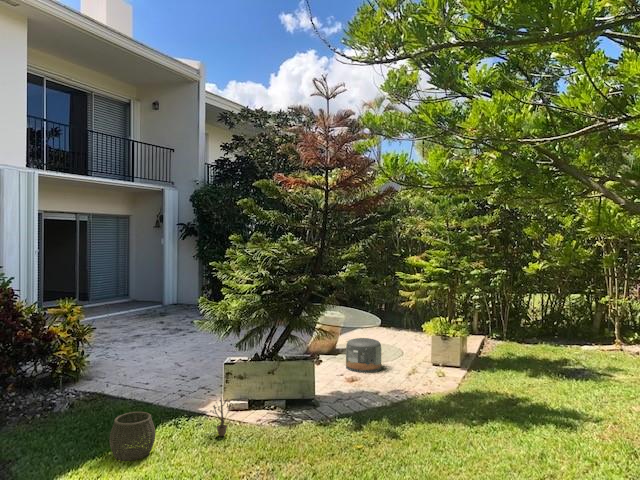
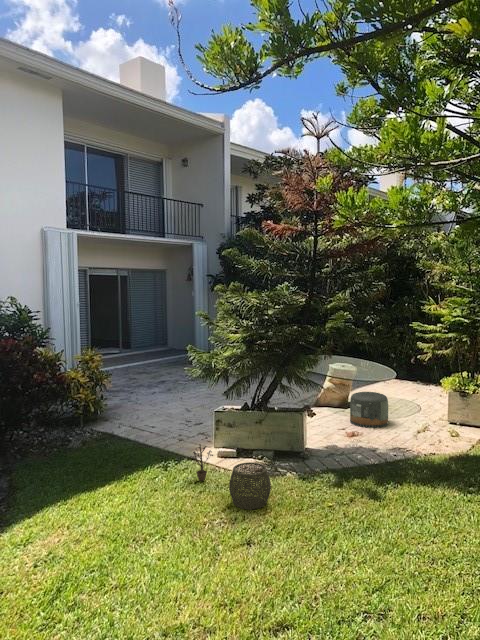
woven basket: present [109,412,155,461] -> present [229,462,271,510]

